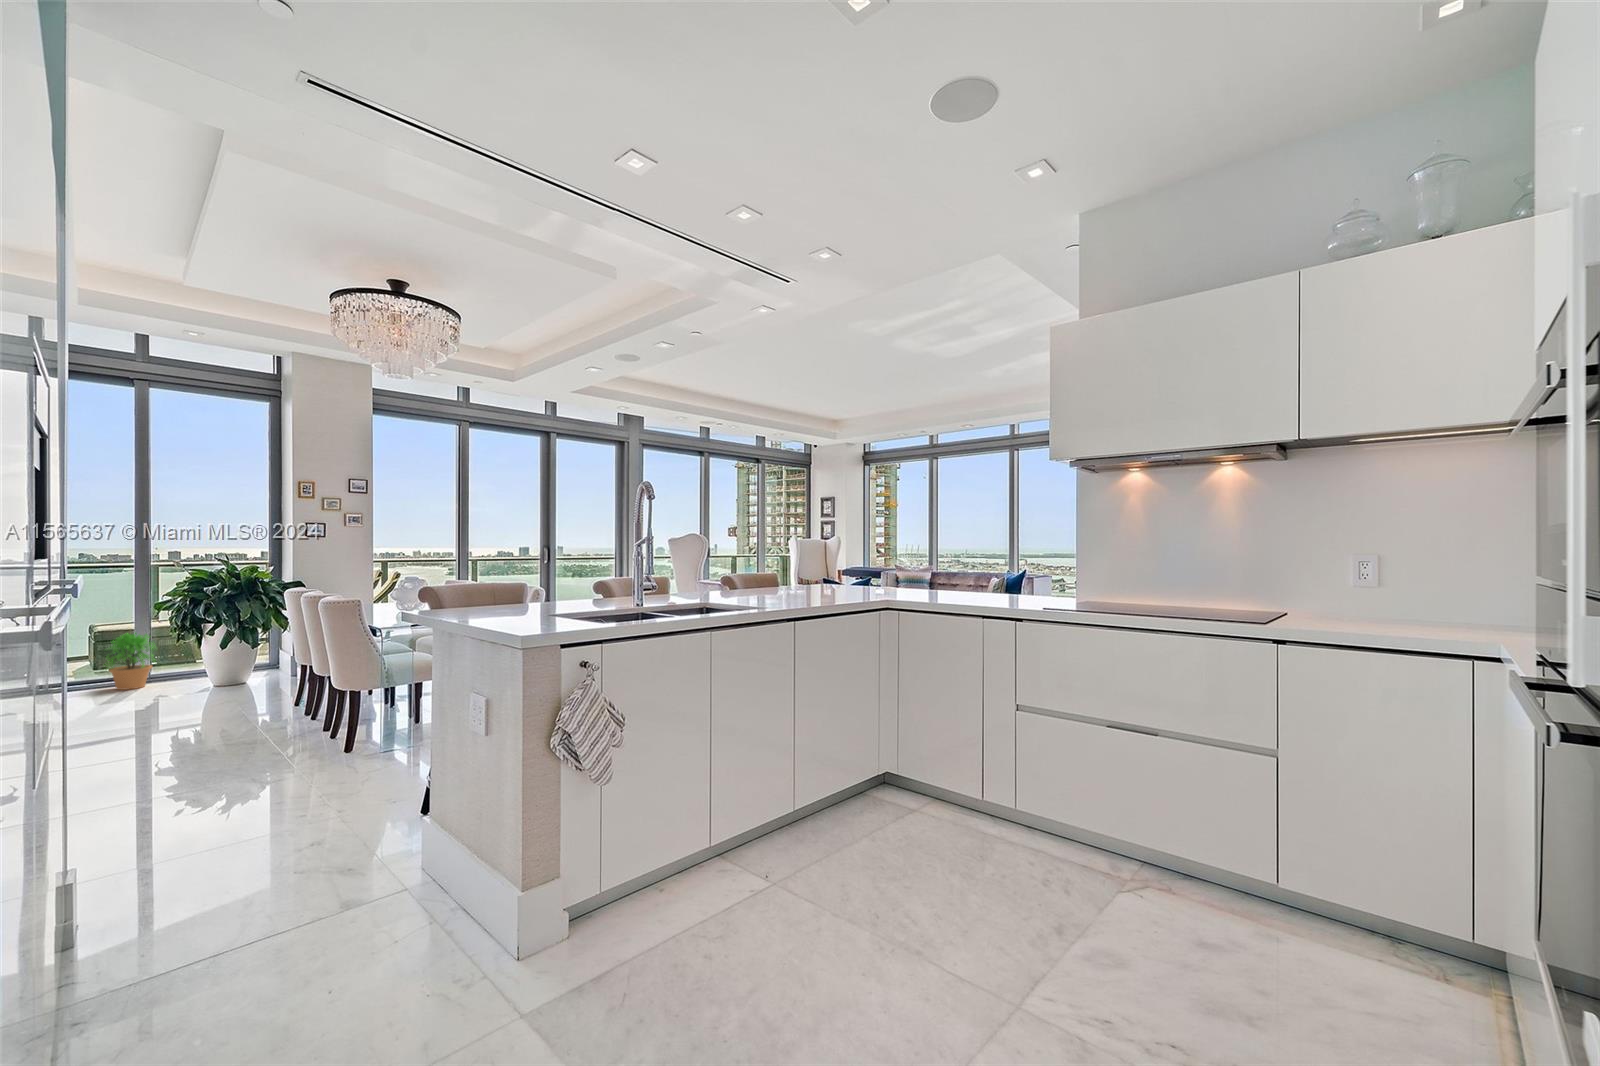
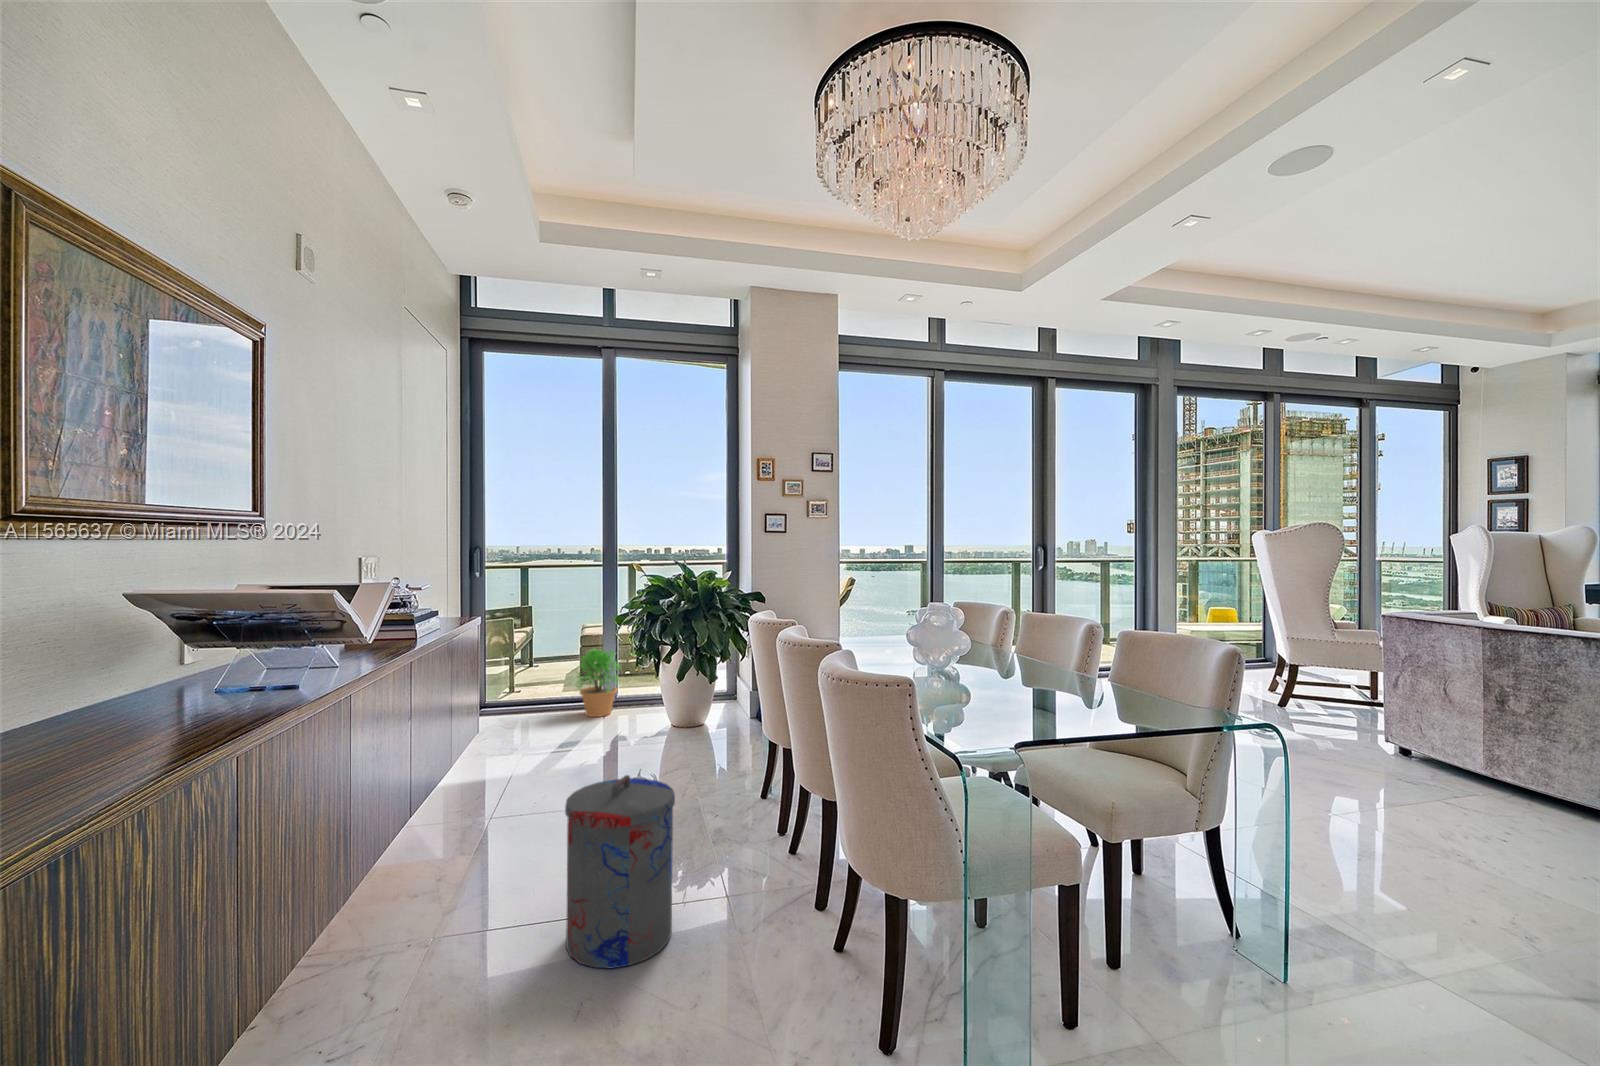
trash can: none [148,675,226,771] -> present [565,775,675,968]

